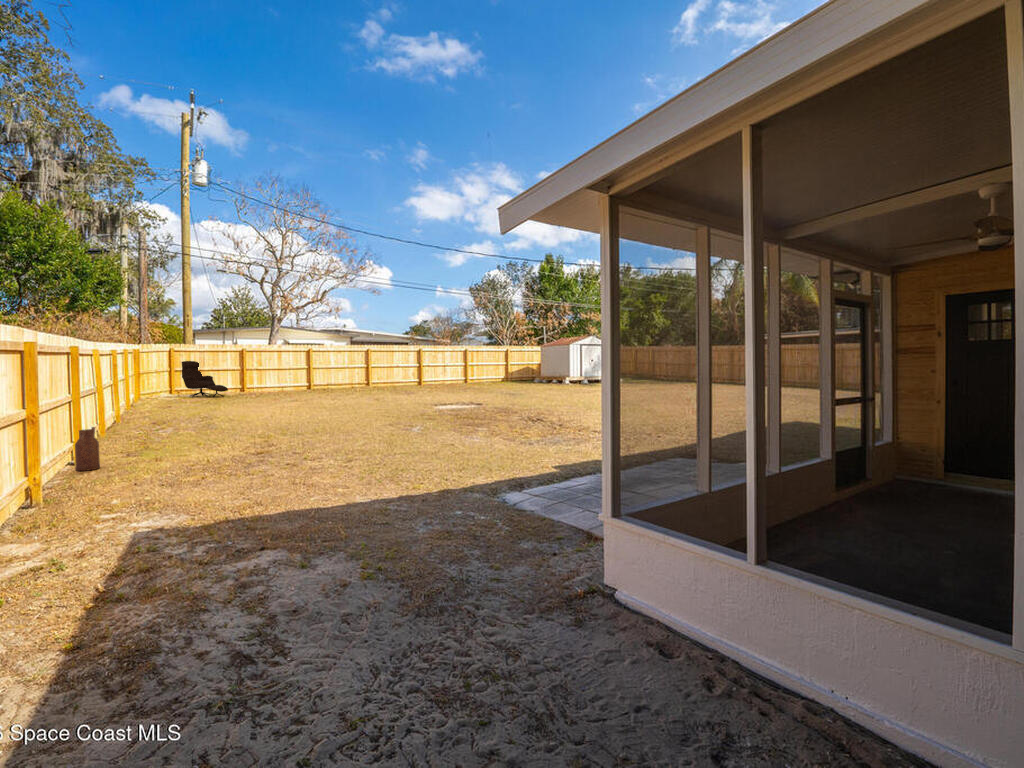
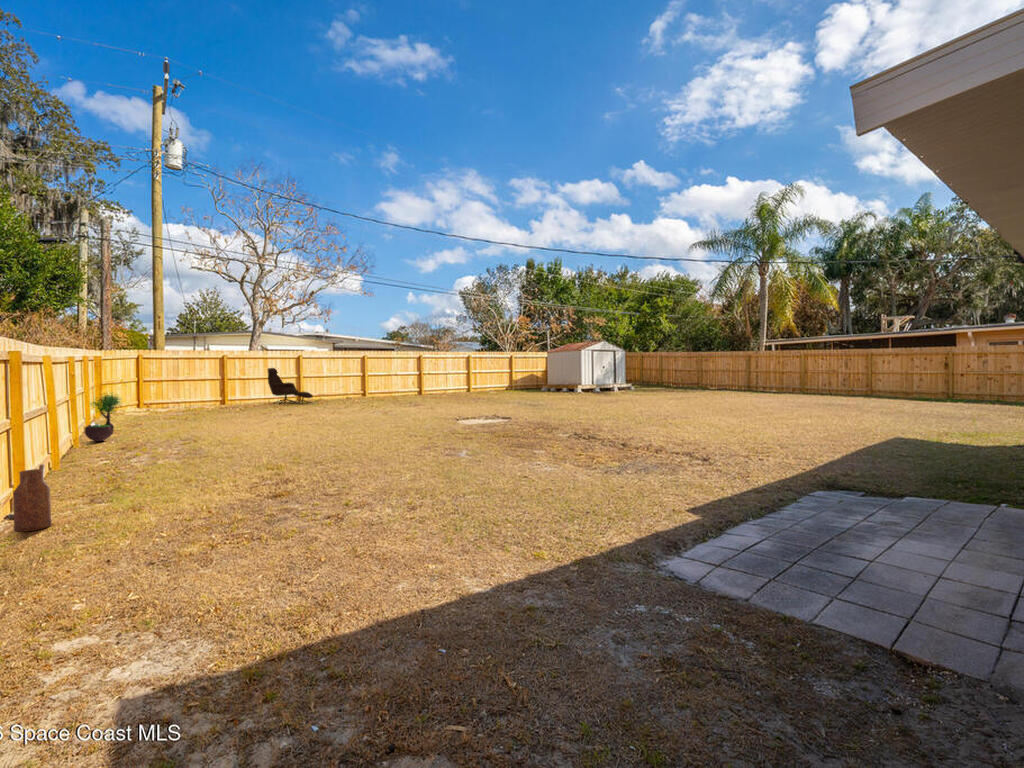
lounge chair: present [182,361,228,397] -> present [268,368,313,403]
potted tree: none [125,377,154,418] -> present [84,393,120,441]

